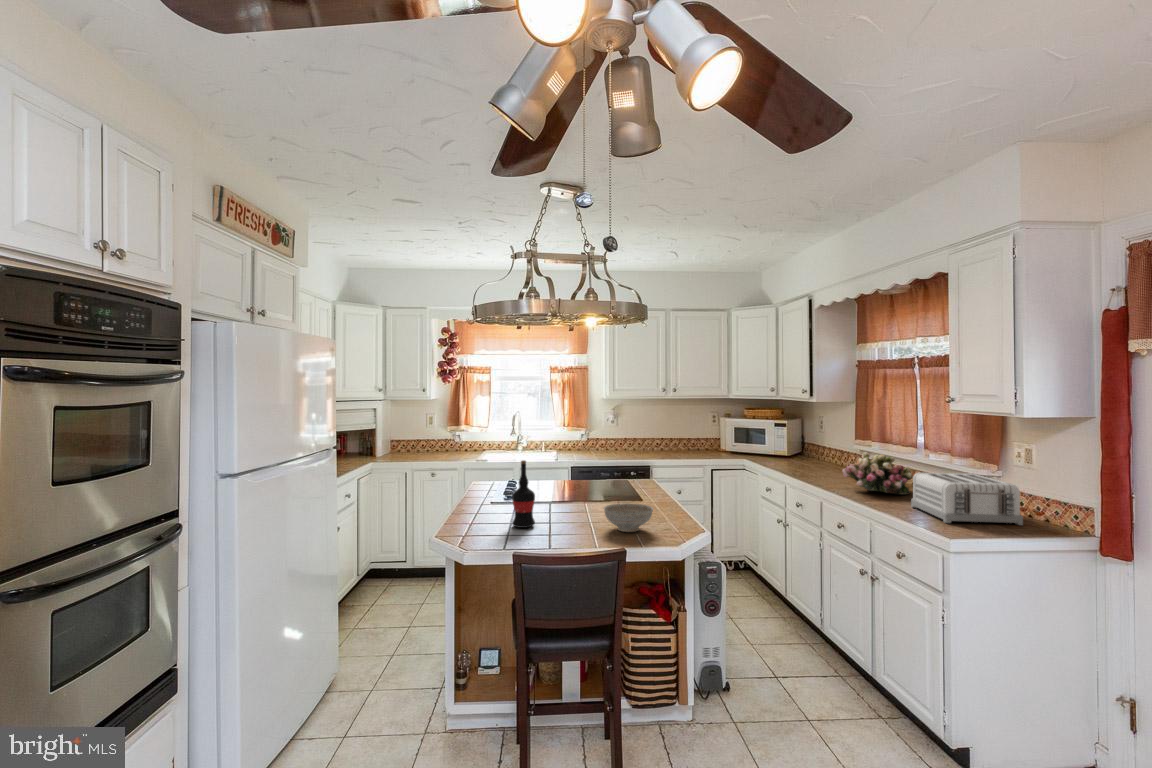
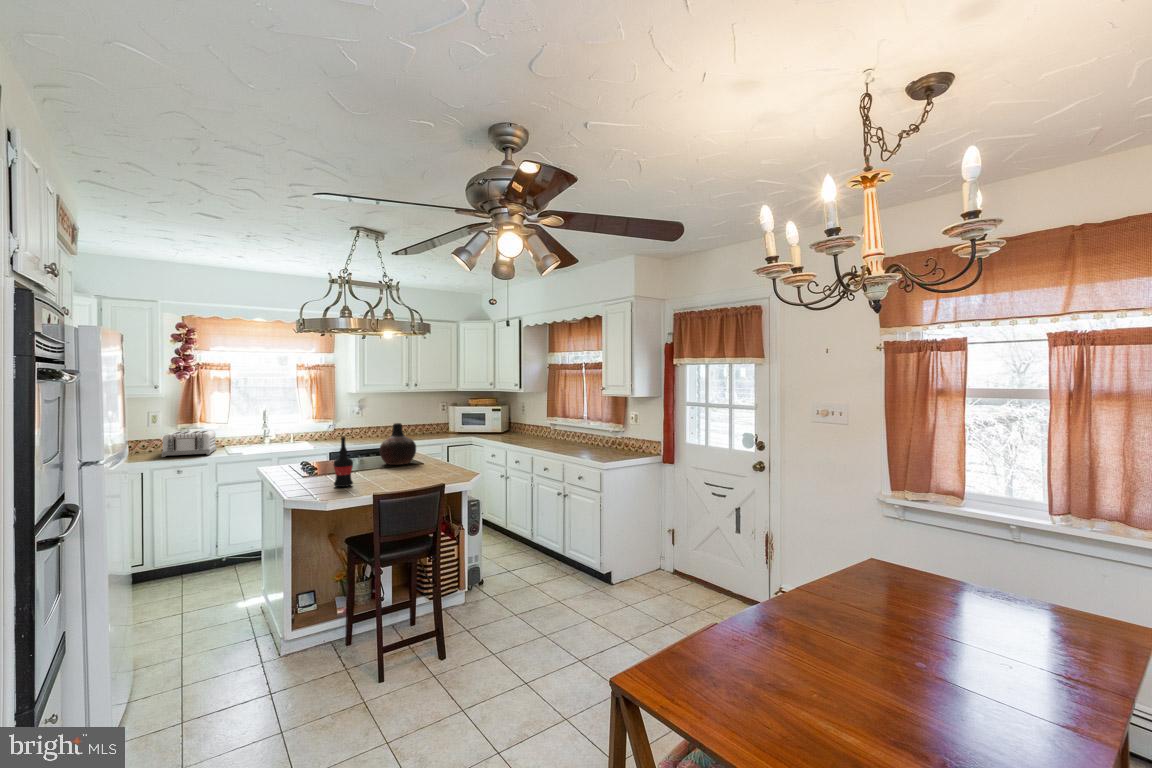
vase: none [596,442,642,497] -> present [379,423,416,465]
flower arrangement: present [842,452,913,495] -> none [544,422,583,447]
toaster: present [911,473,1023,525] -> present [162,430,216,457]
decorative bowl: present [604,503,653,532] -> none [407,462,443,480]

